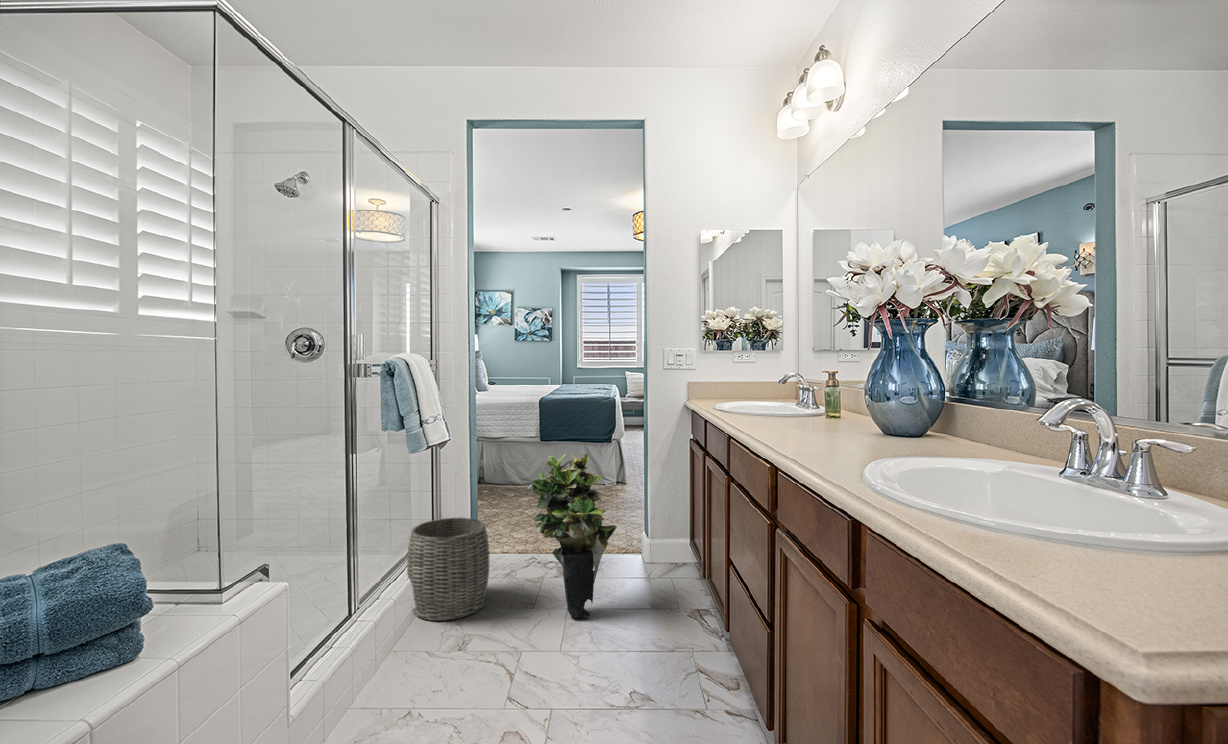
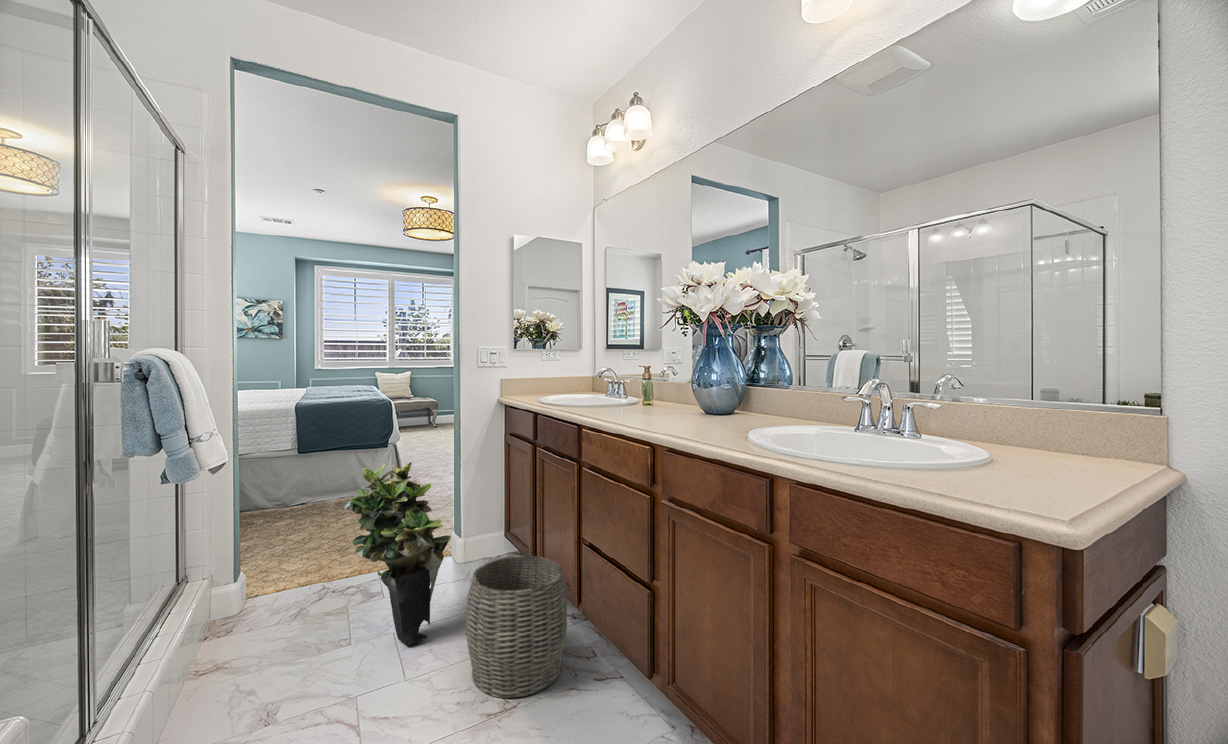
woven basket: present [407,518,490,621] -> present [466,556,567,698]

